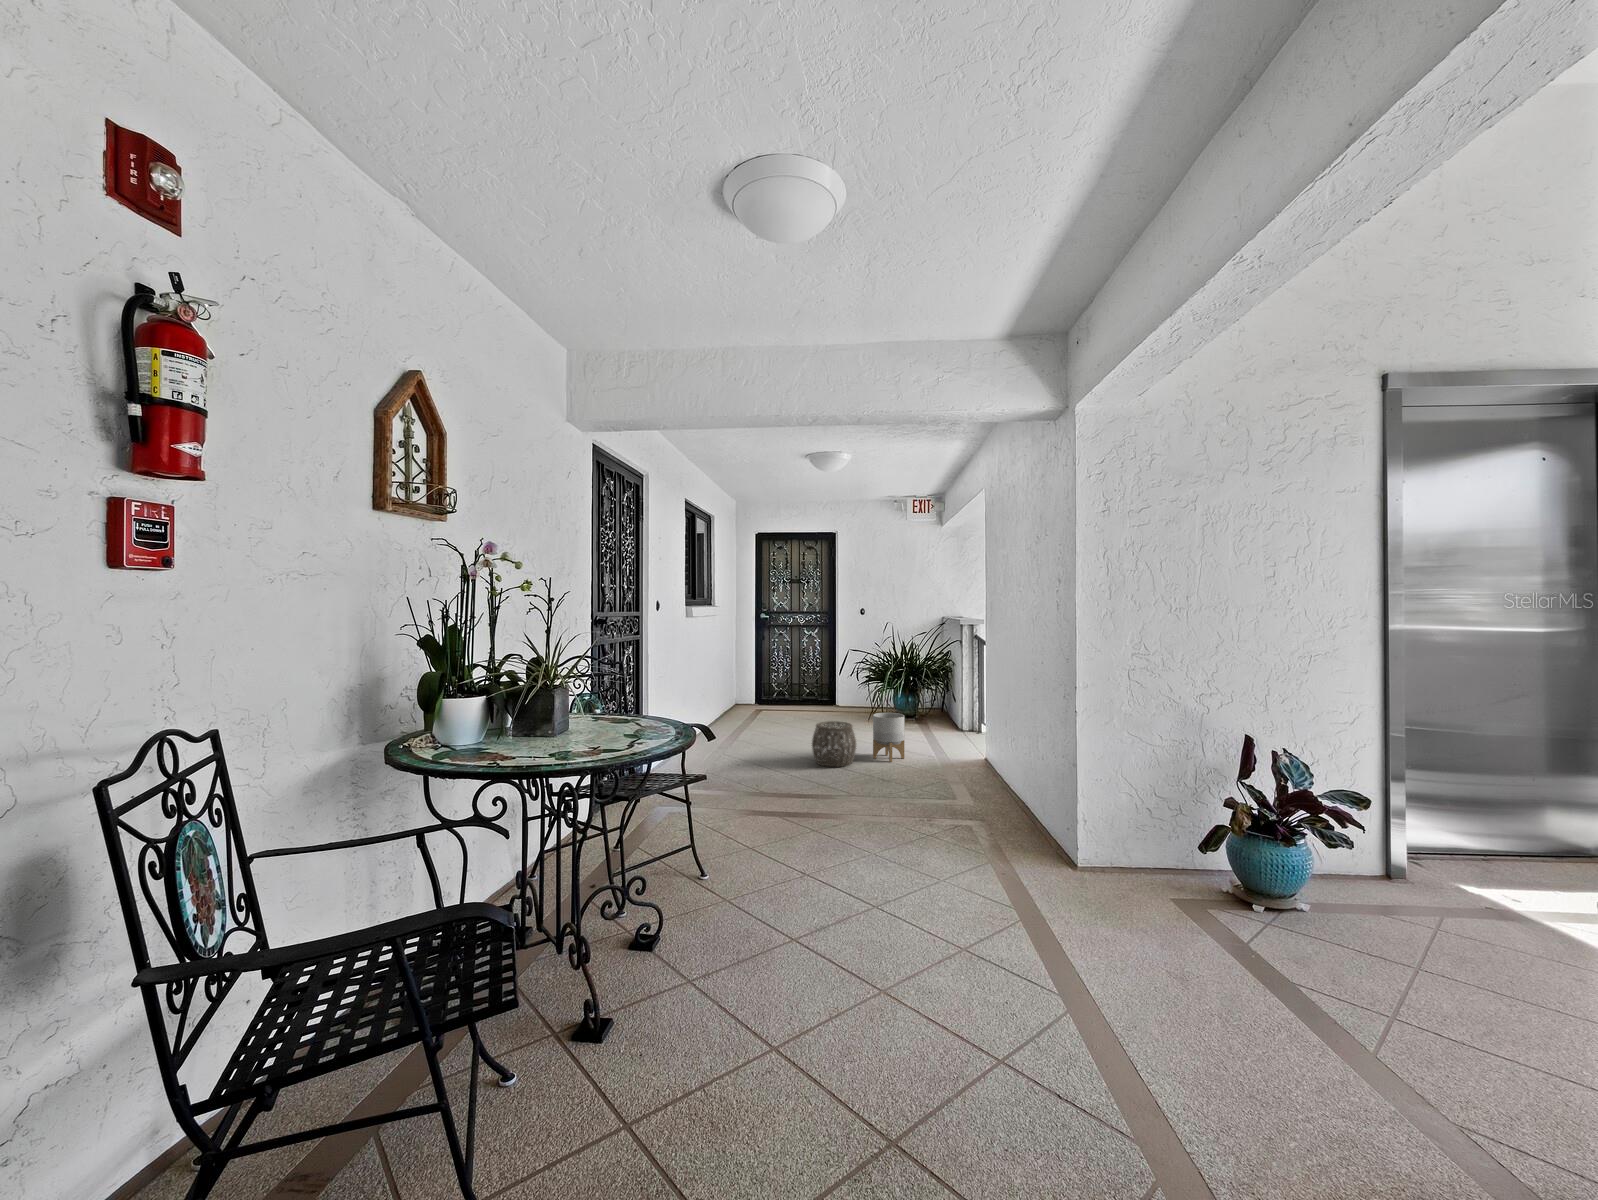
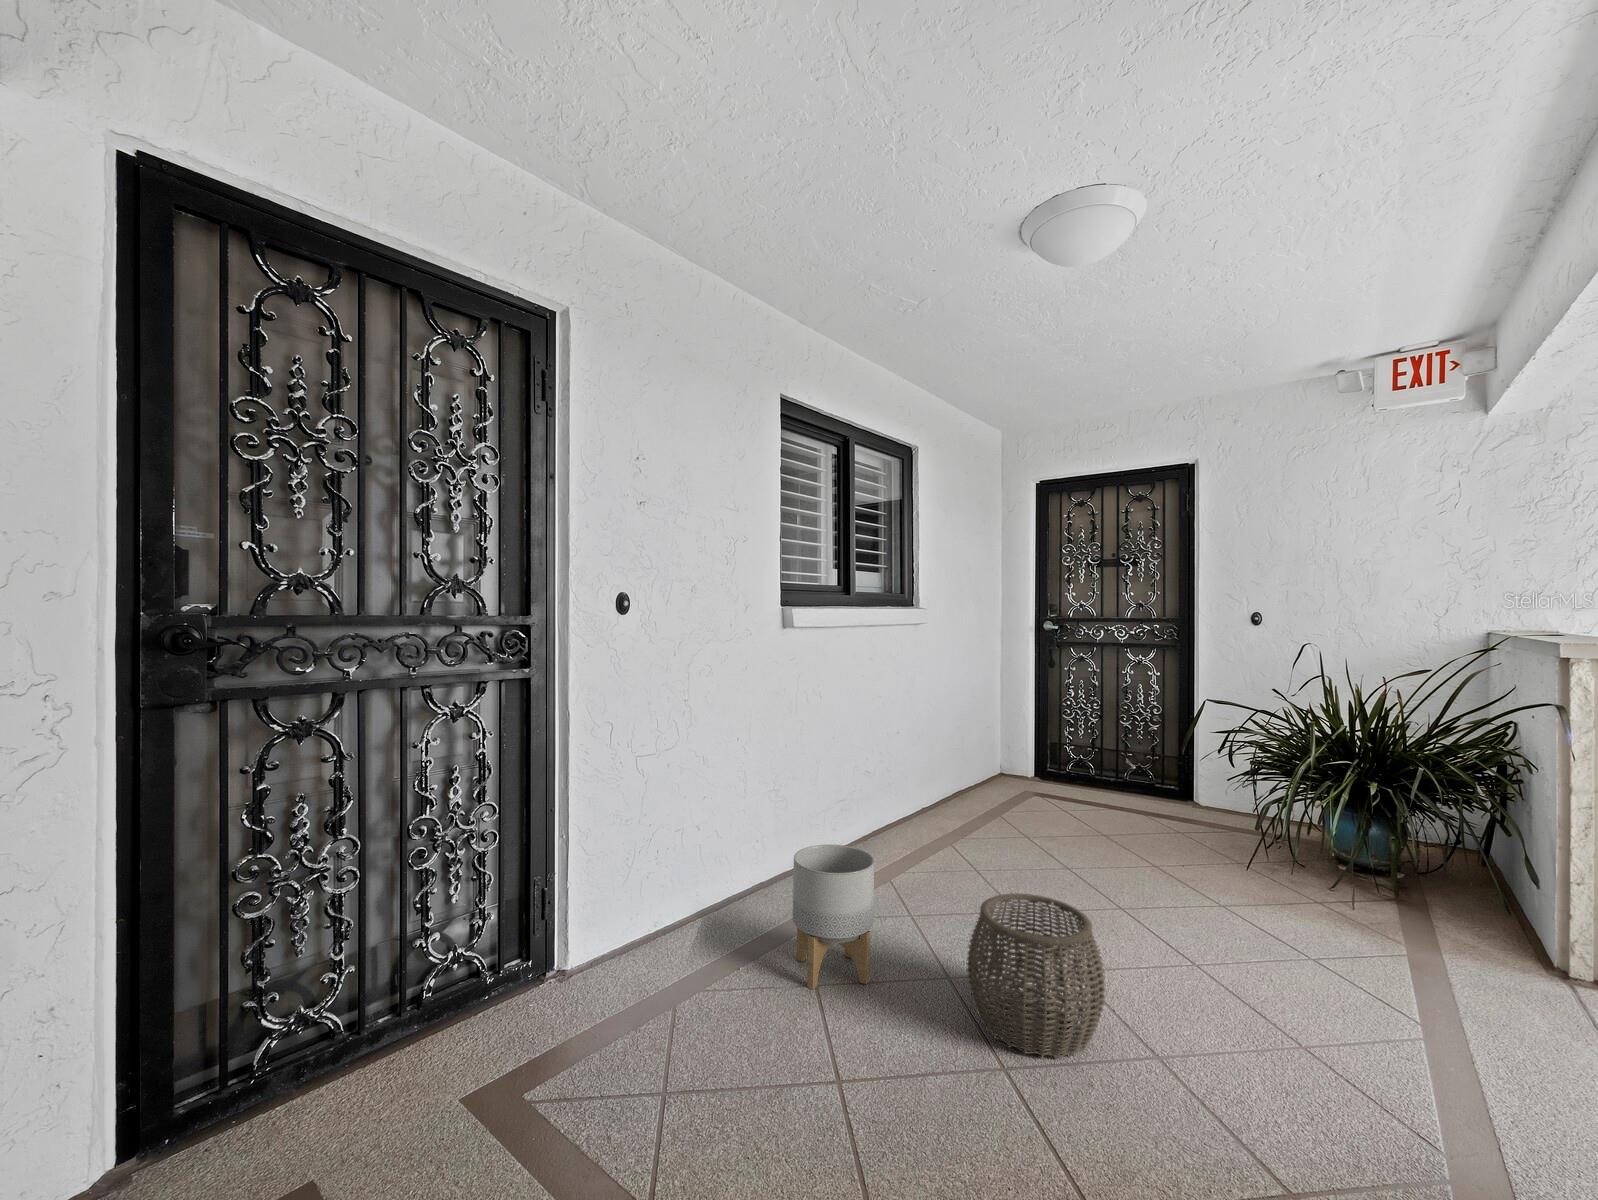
planter: present [873,713,905,762] -> present [793,844,874,989]

